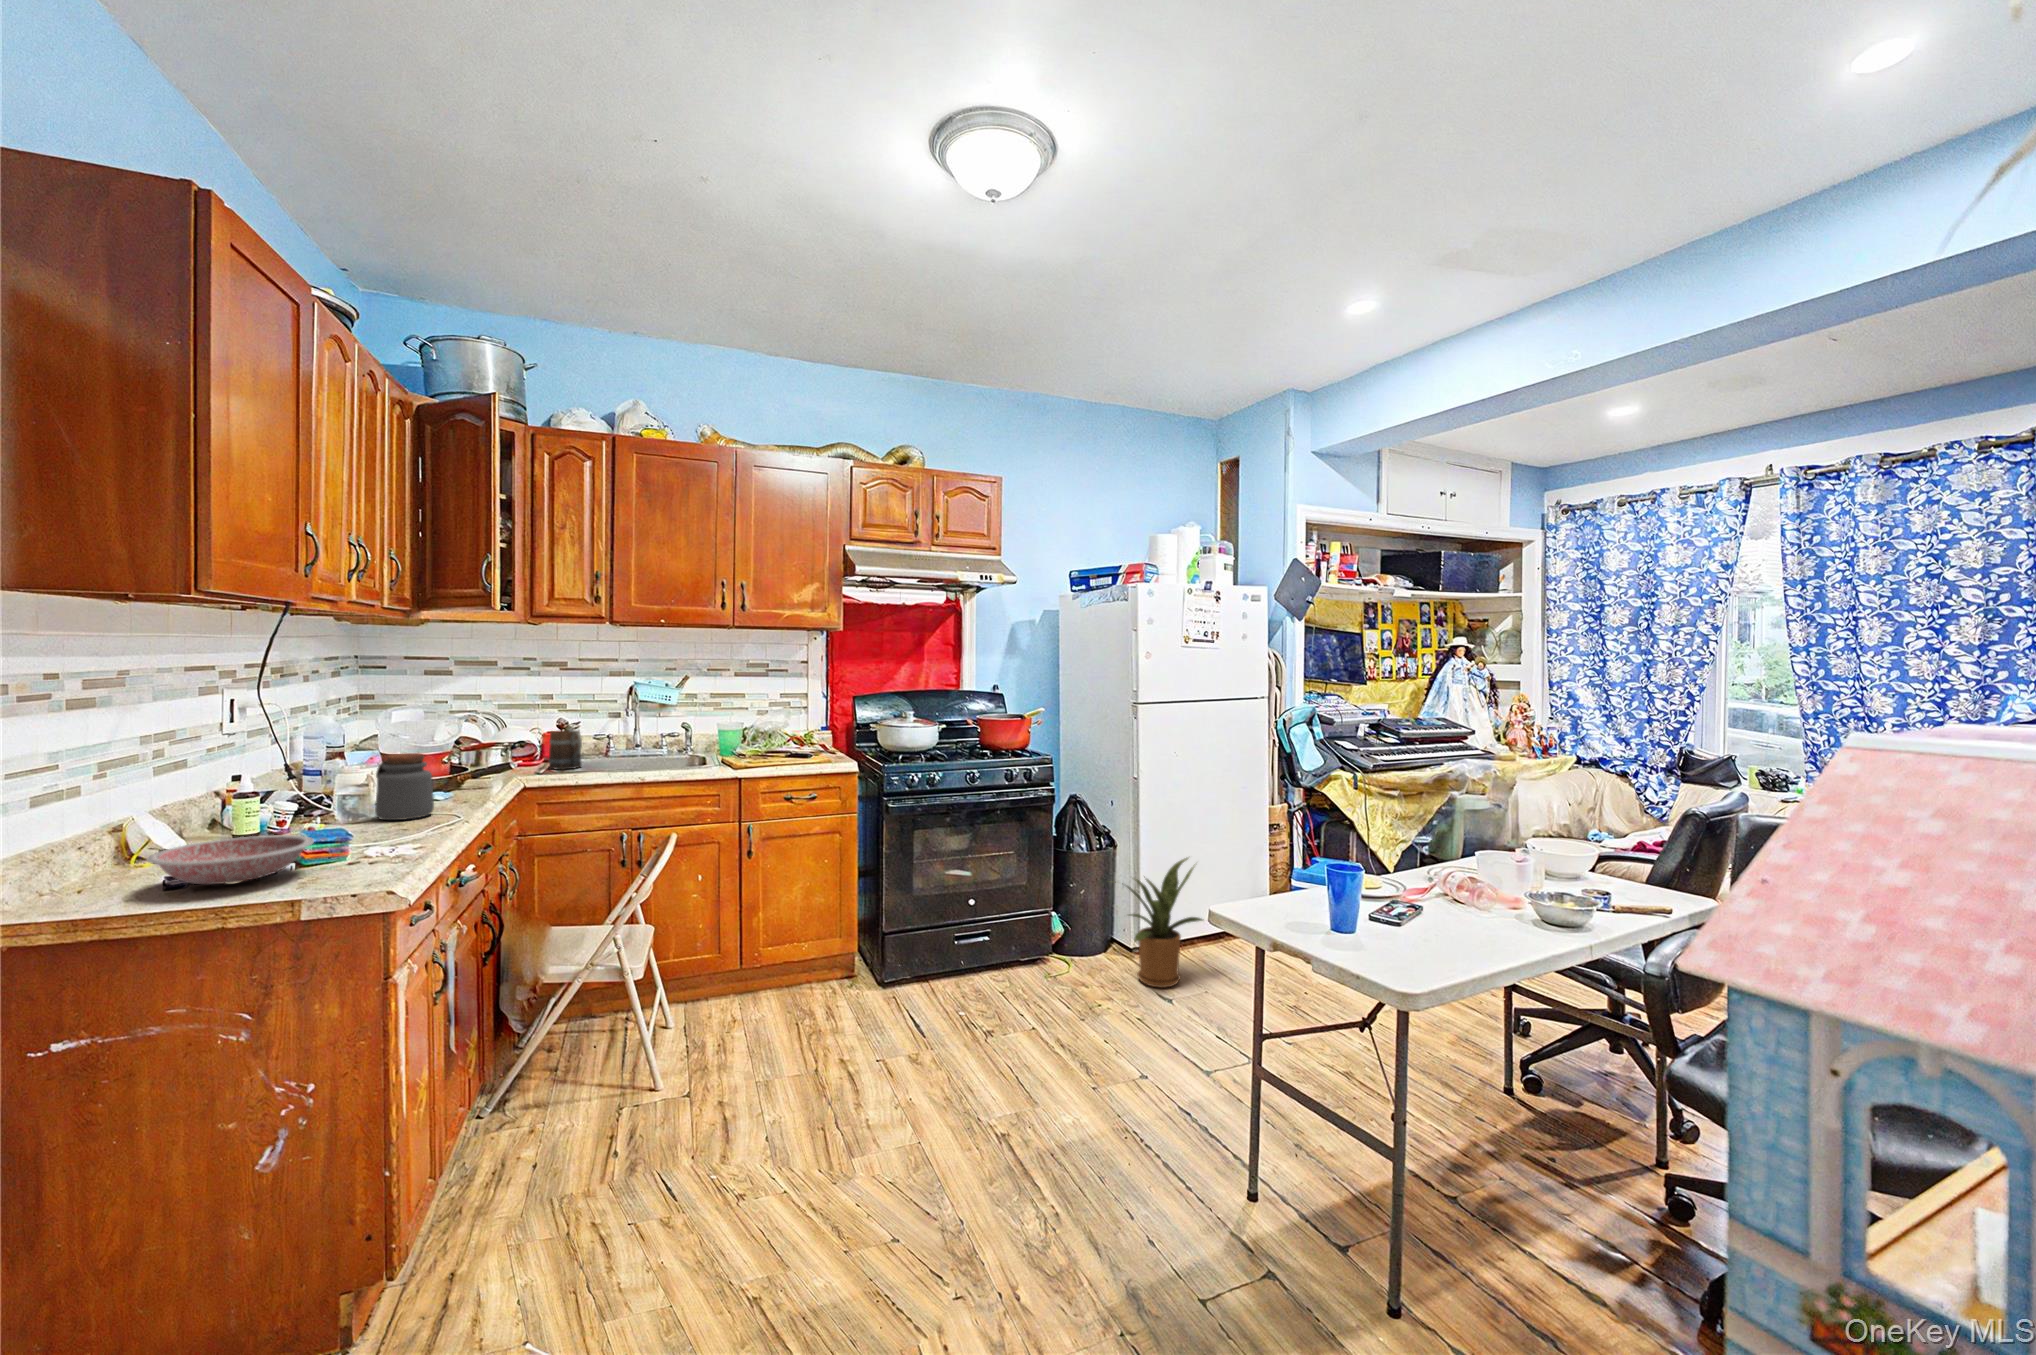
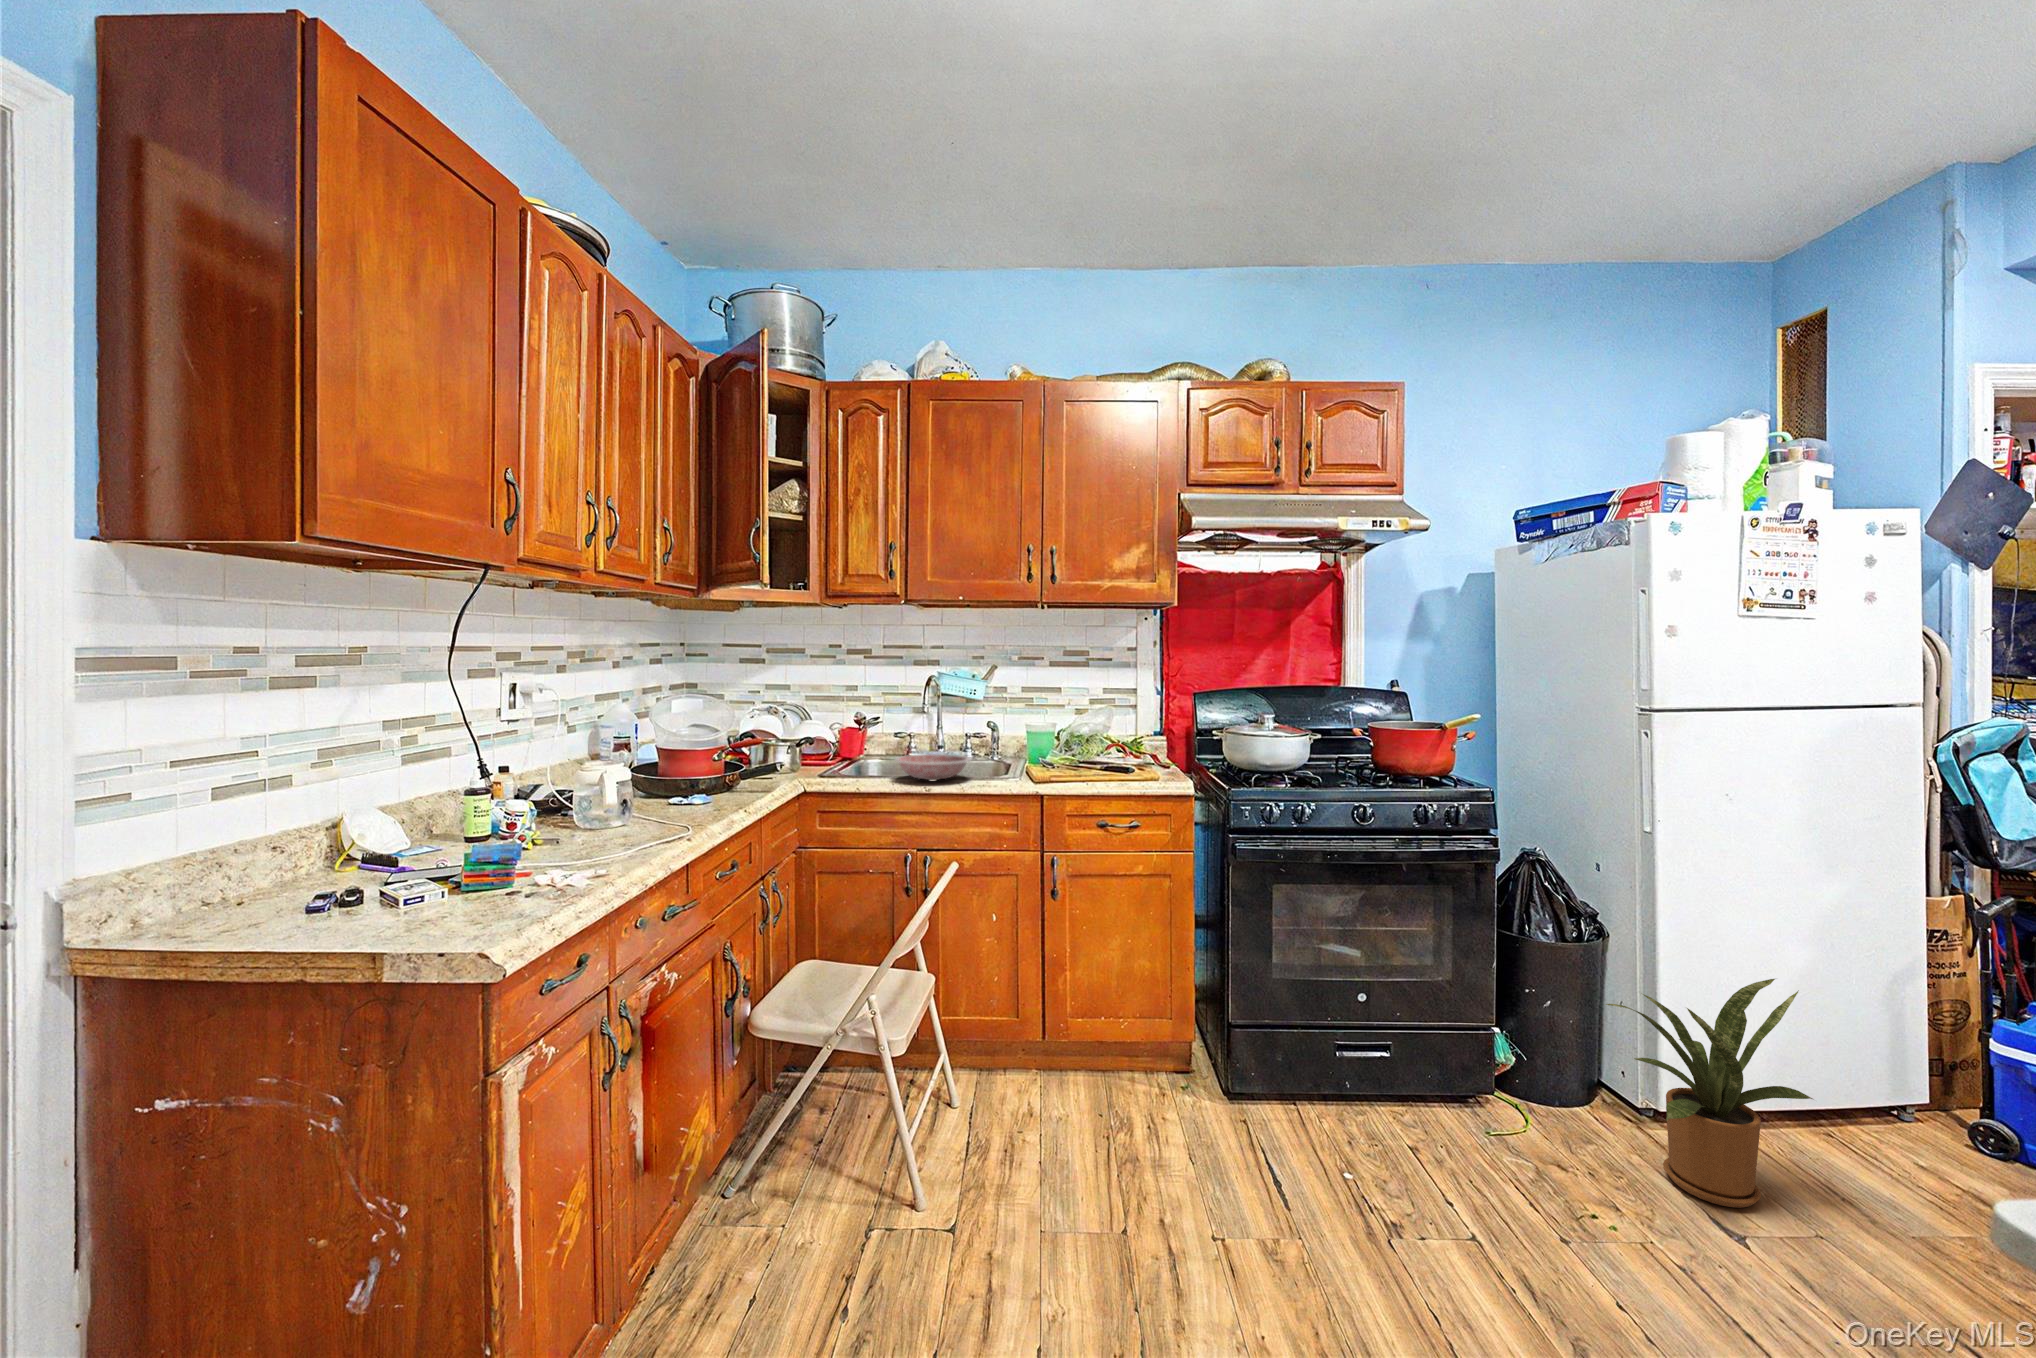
mug: present [549,730,582,770] -> none [841,728,875,773]
jar: present [375,753,434,820] -> none [614,748,676,828]
bowl: present [147,835,314,884] -> present [895,754,971,780]

